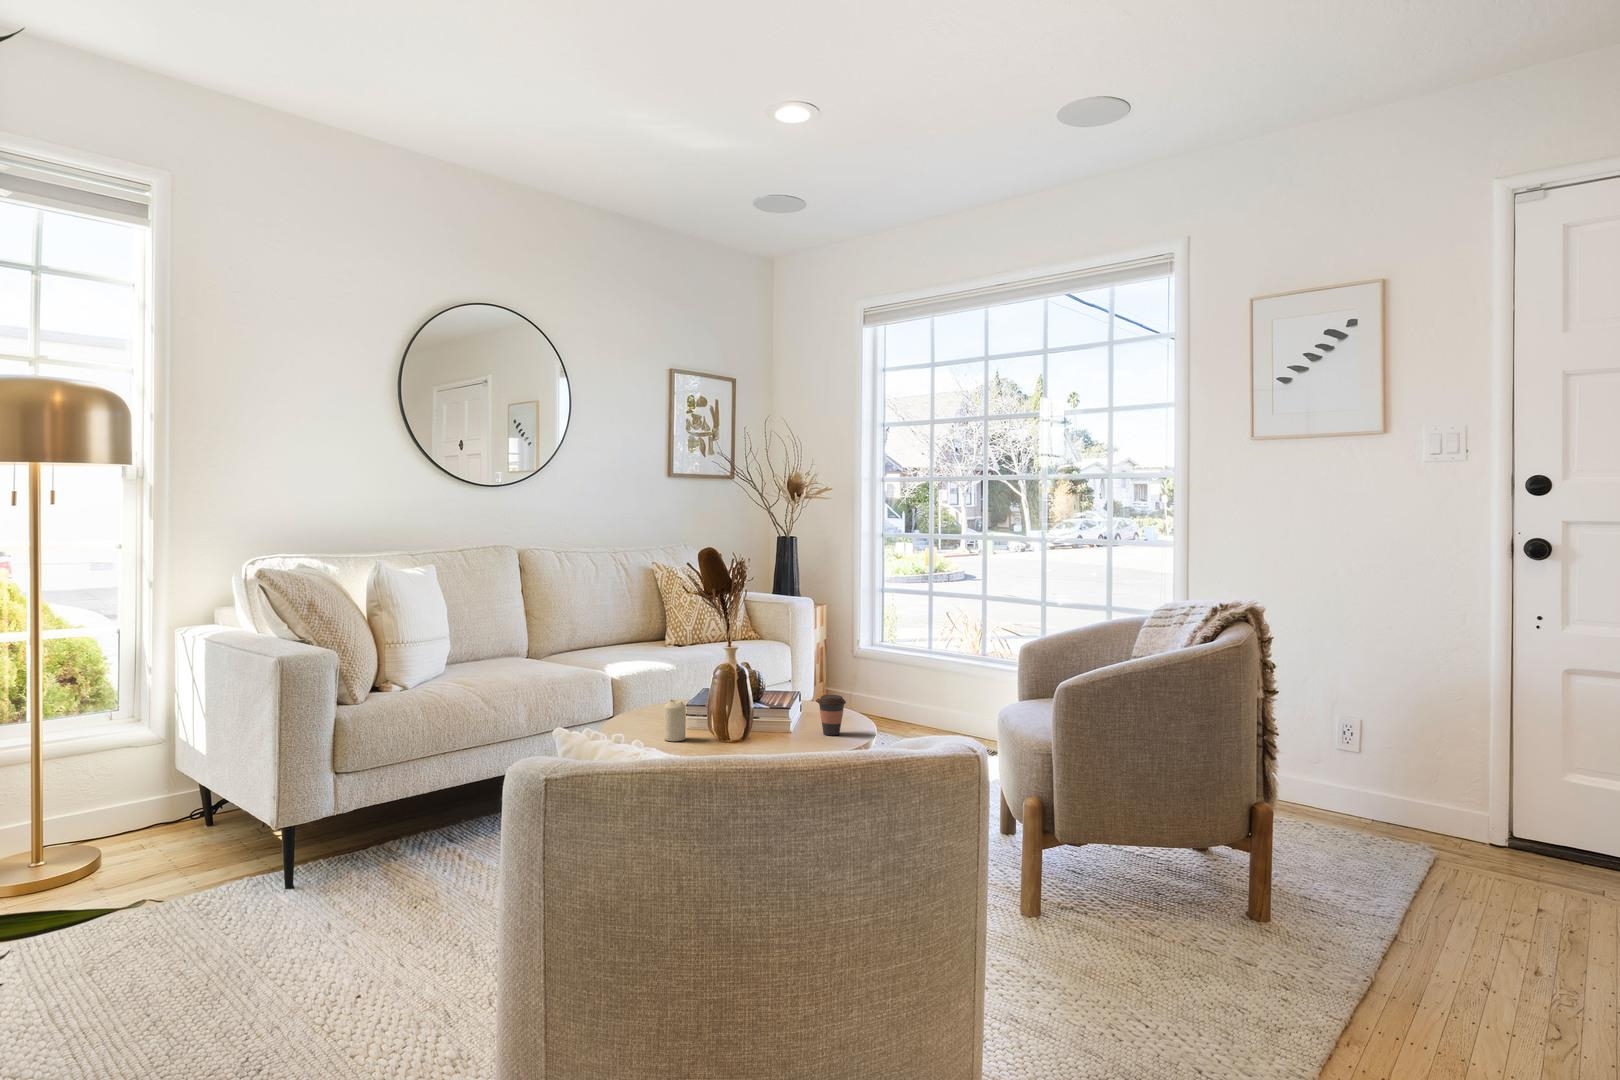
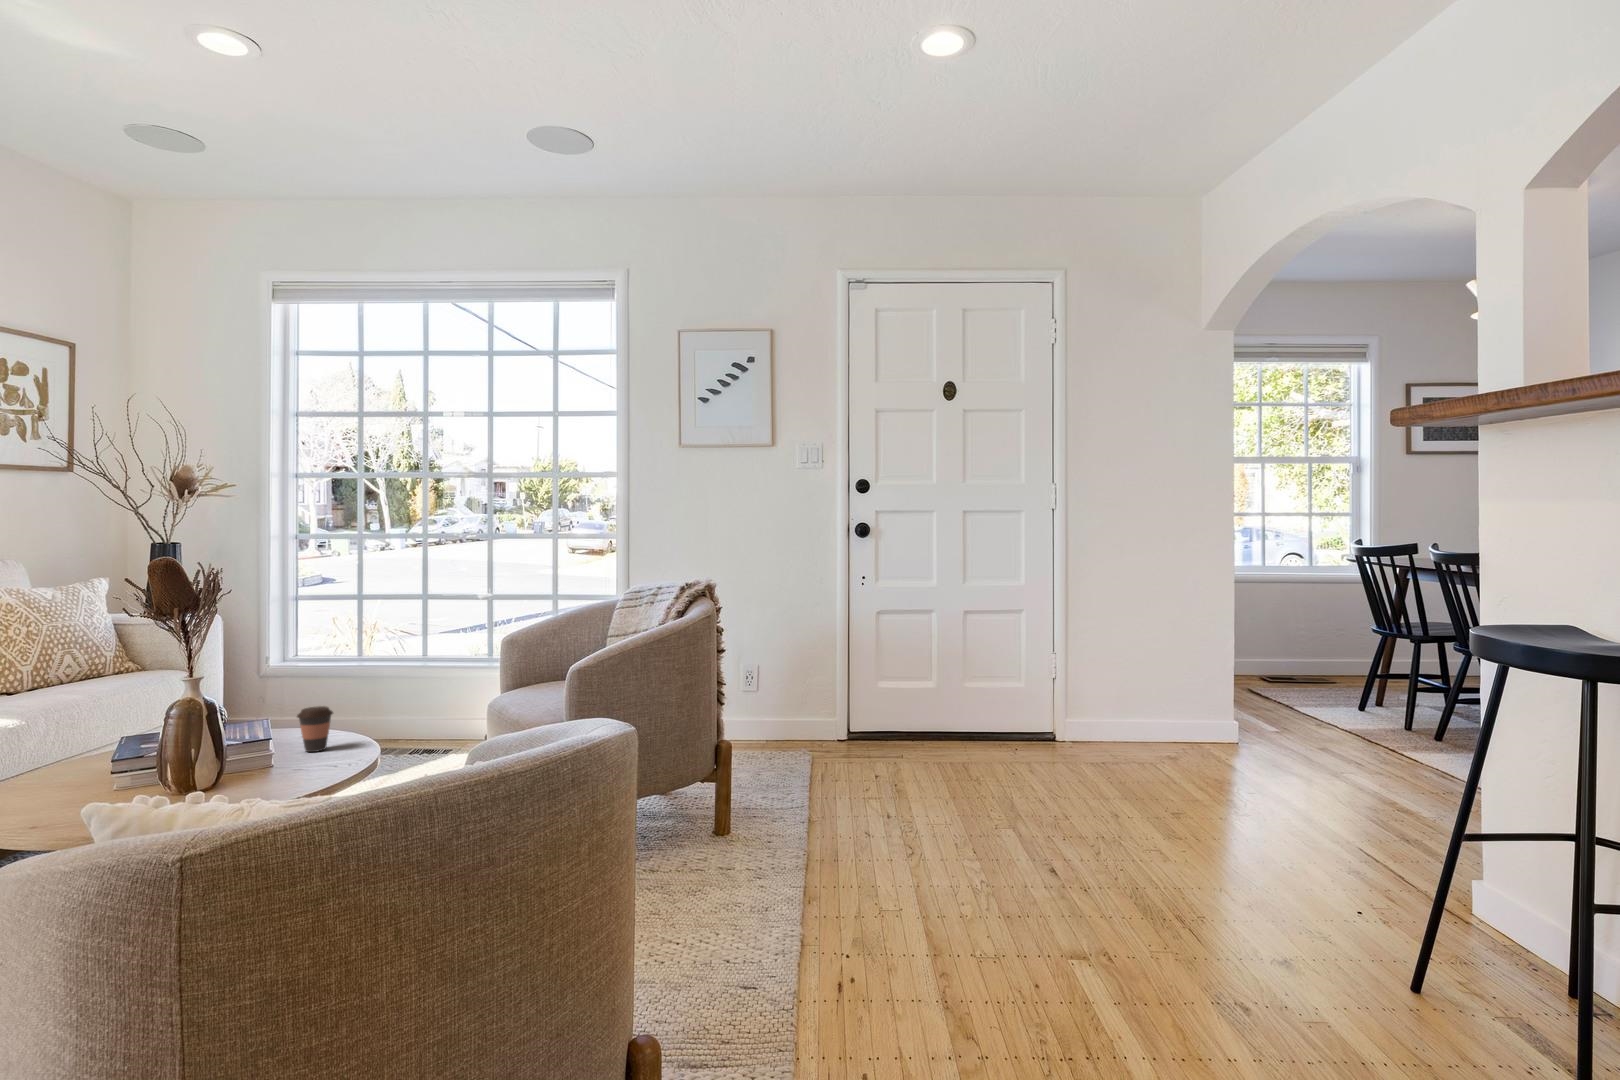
candle: present [664,700,686,741] -> none [78,739,114,794]

